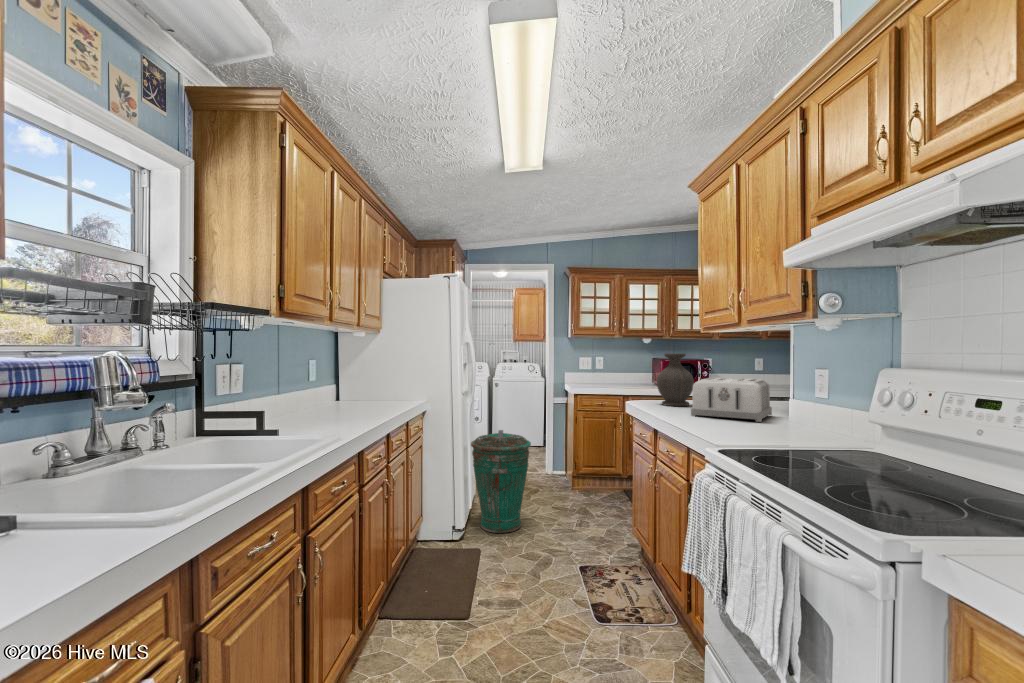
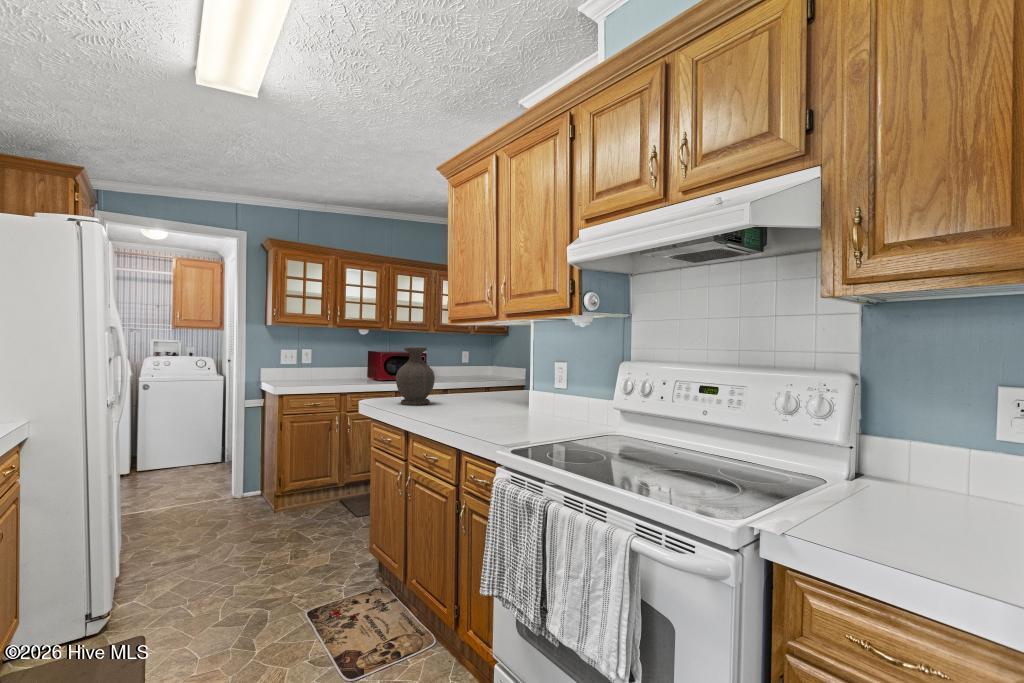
toaster: present [691,378,772,422] -> none [443,373,512,416]
trash can: present [471,430,531,533] -> none [128,453,228,599]

